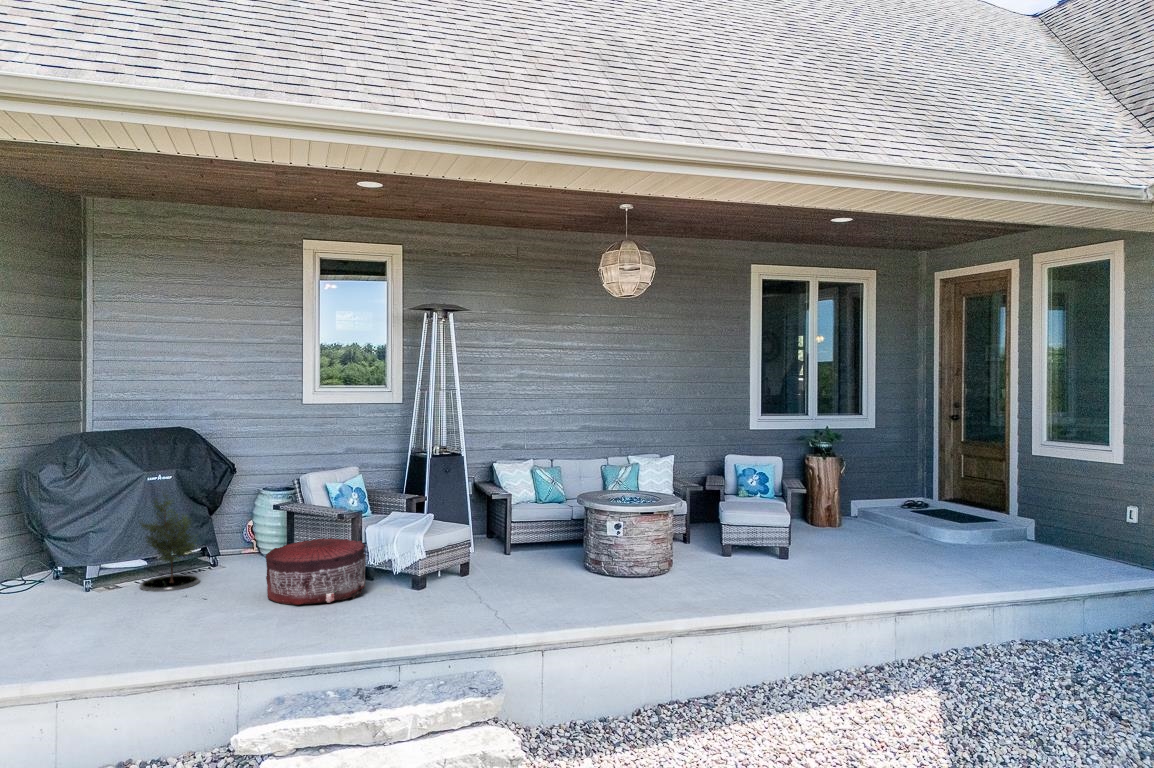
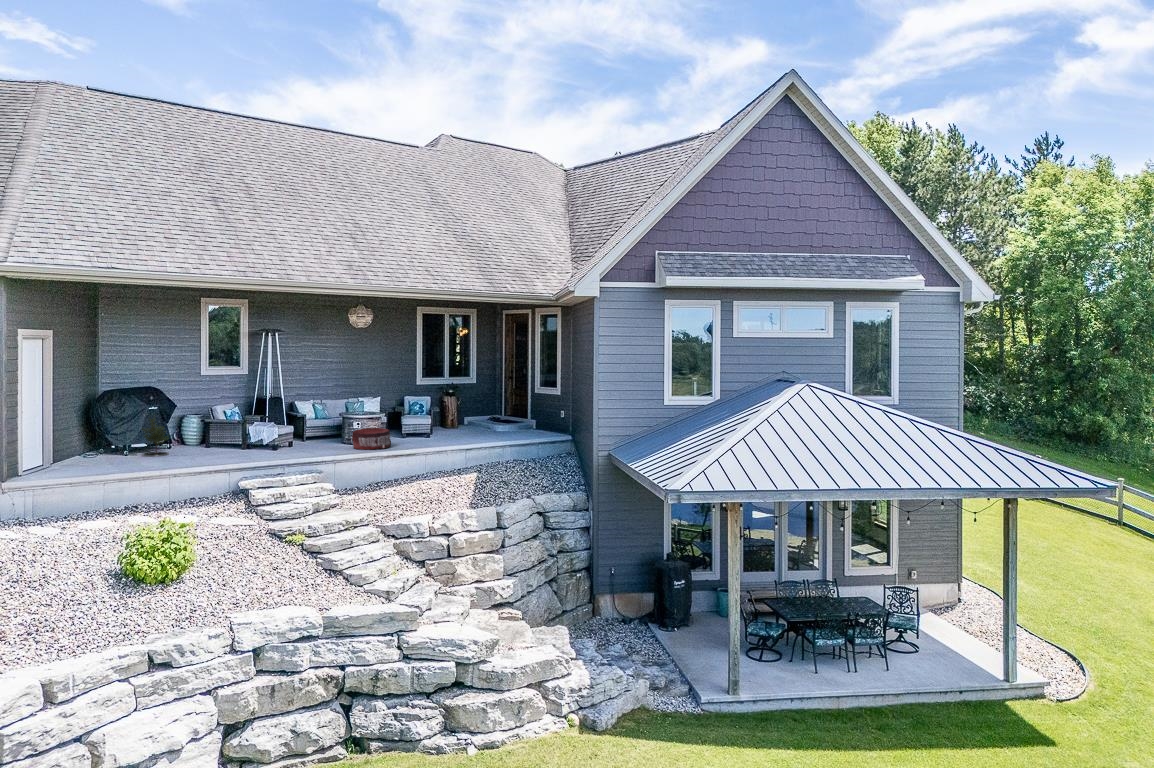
pouf: present [265,538,366,605] -> present [352,428,391,450]

